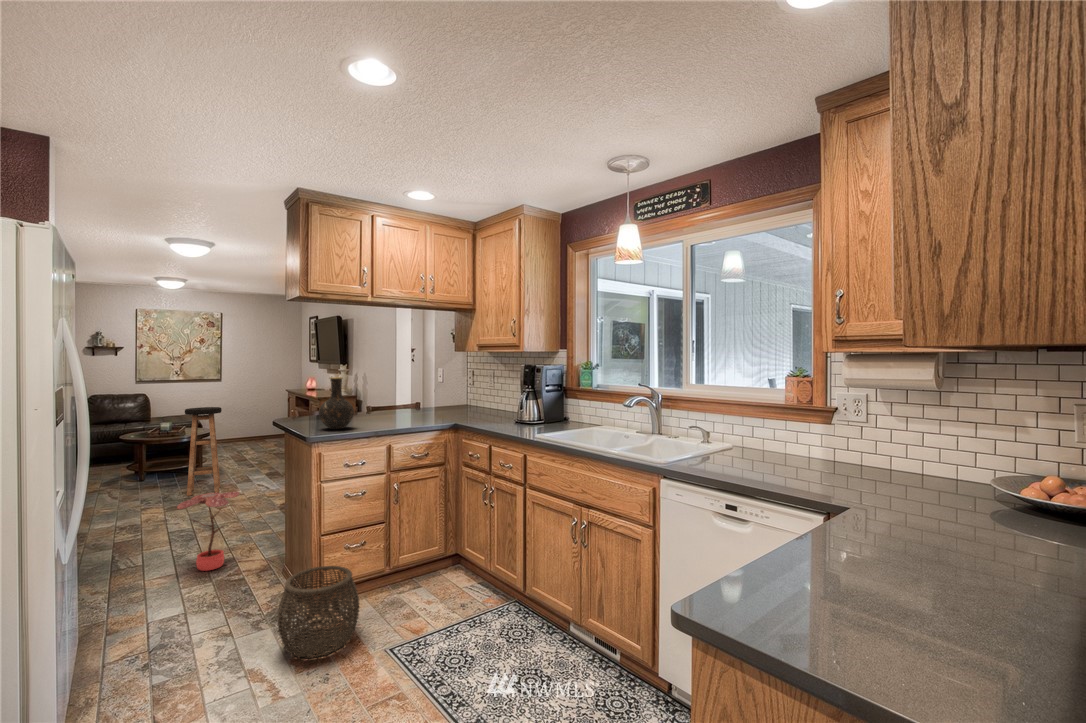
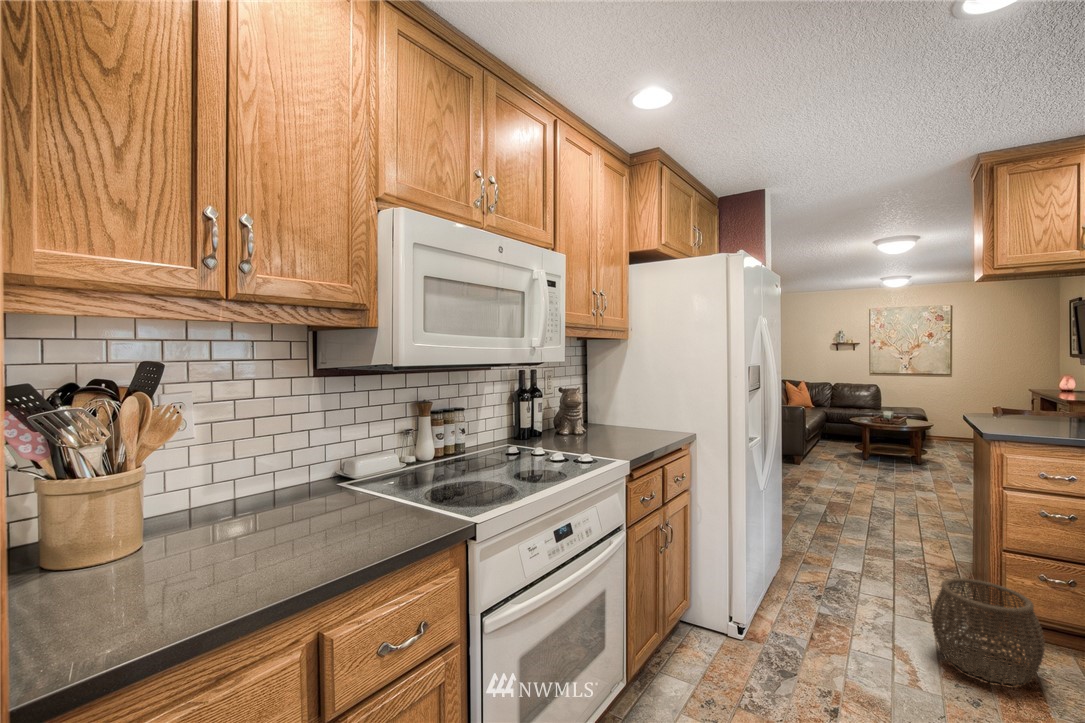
vase: present [319,377,354,429] -> none [1008,372,1062,434]
bar stool: present [185,407,222,496] -> none [898,400,935,486]
potted plant: present [177,492,239,571] -> none [866,478,928,551]

